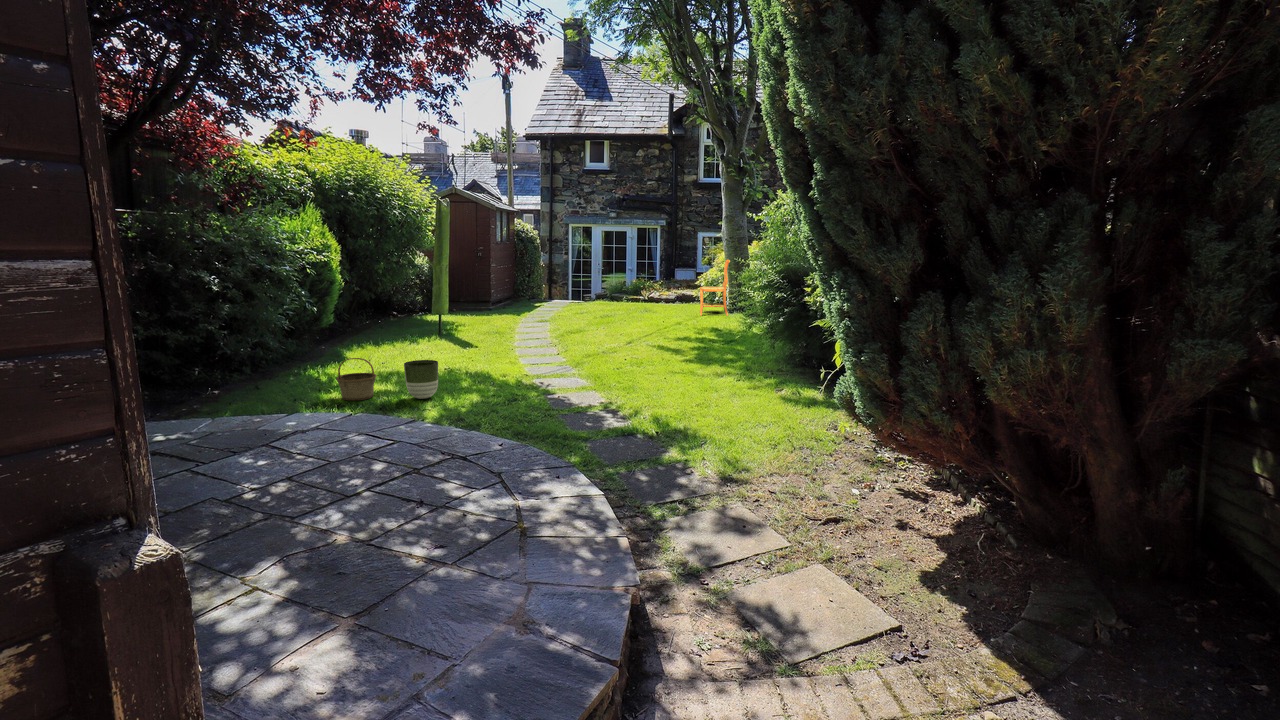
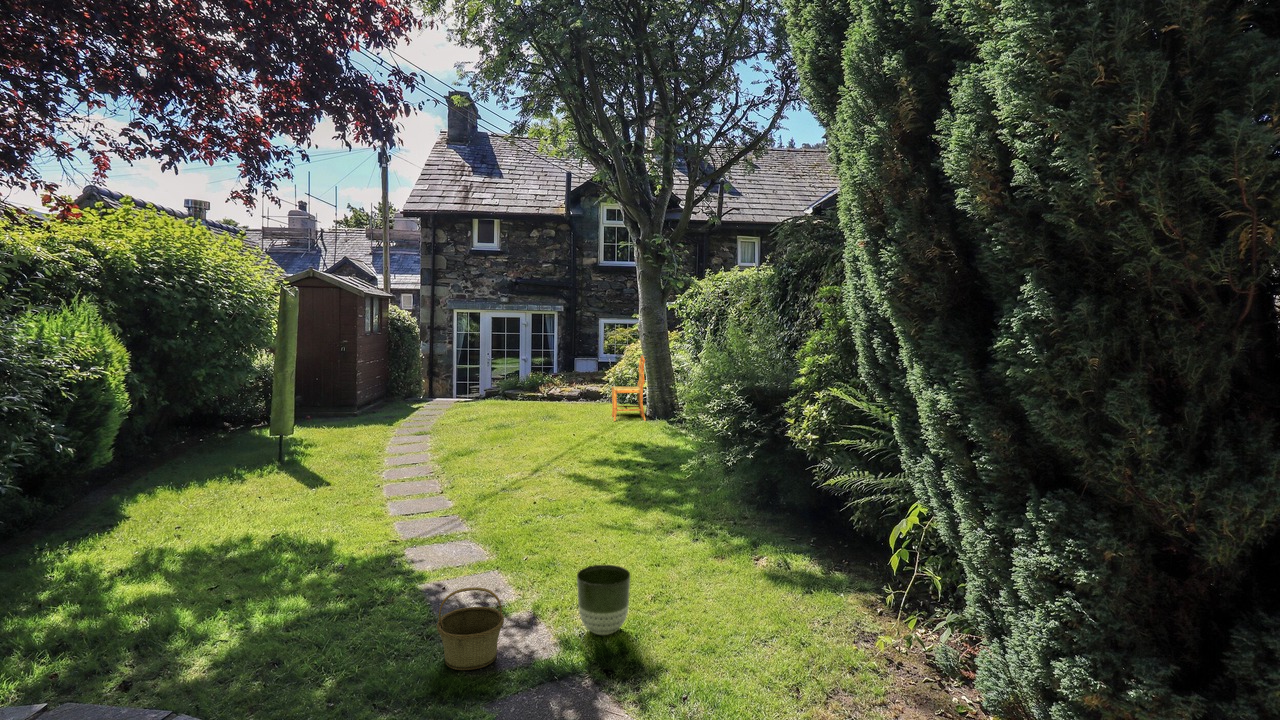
basket: present [336,358,377,400] -> present [437,587,504,670]
planter: present [404,360,438,399] -> present [577,565,630,635]

